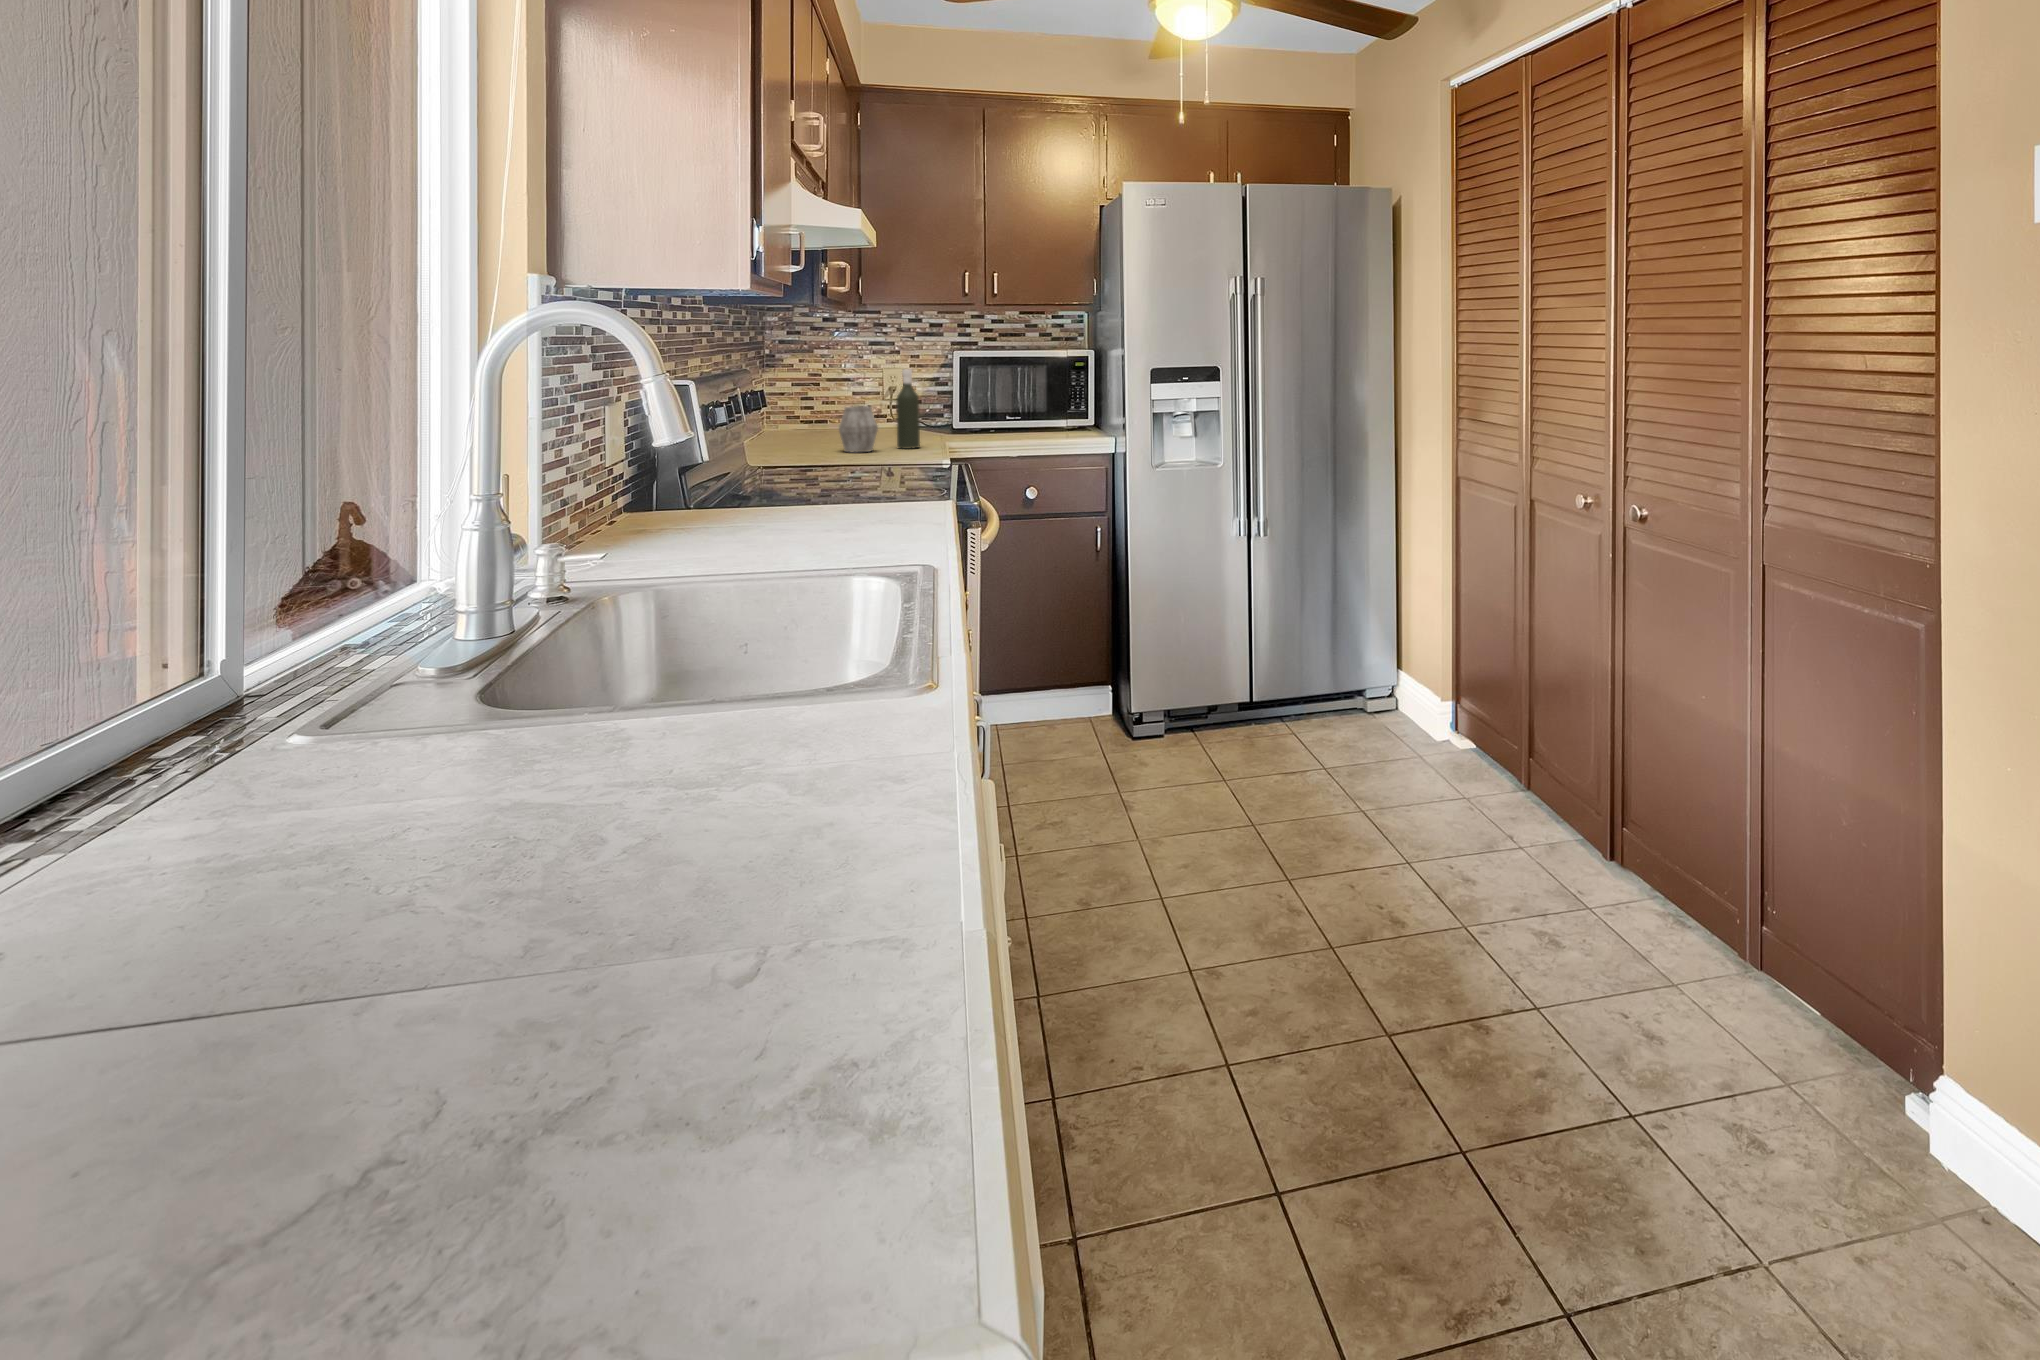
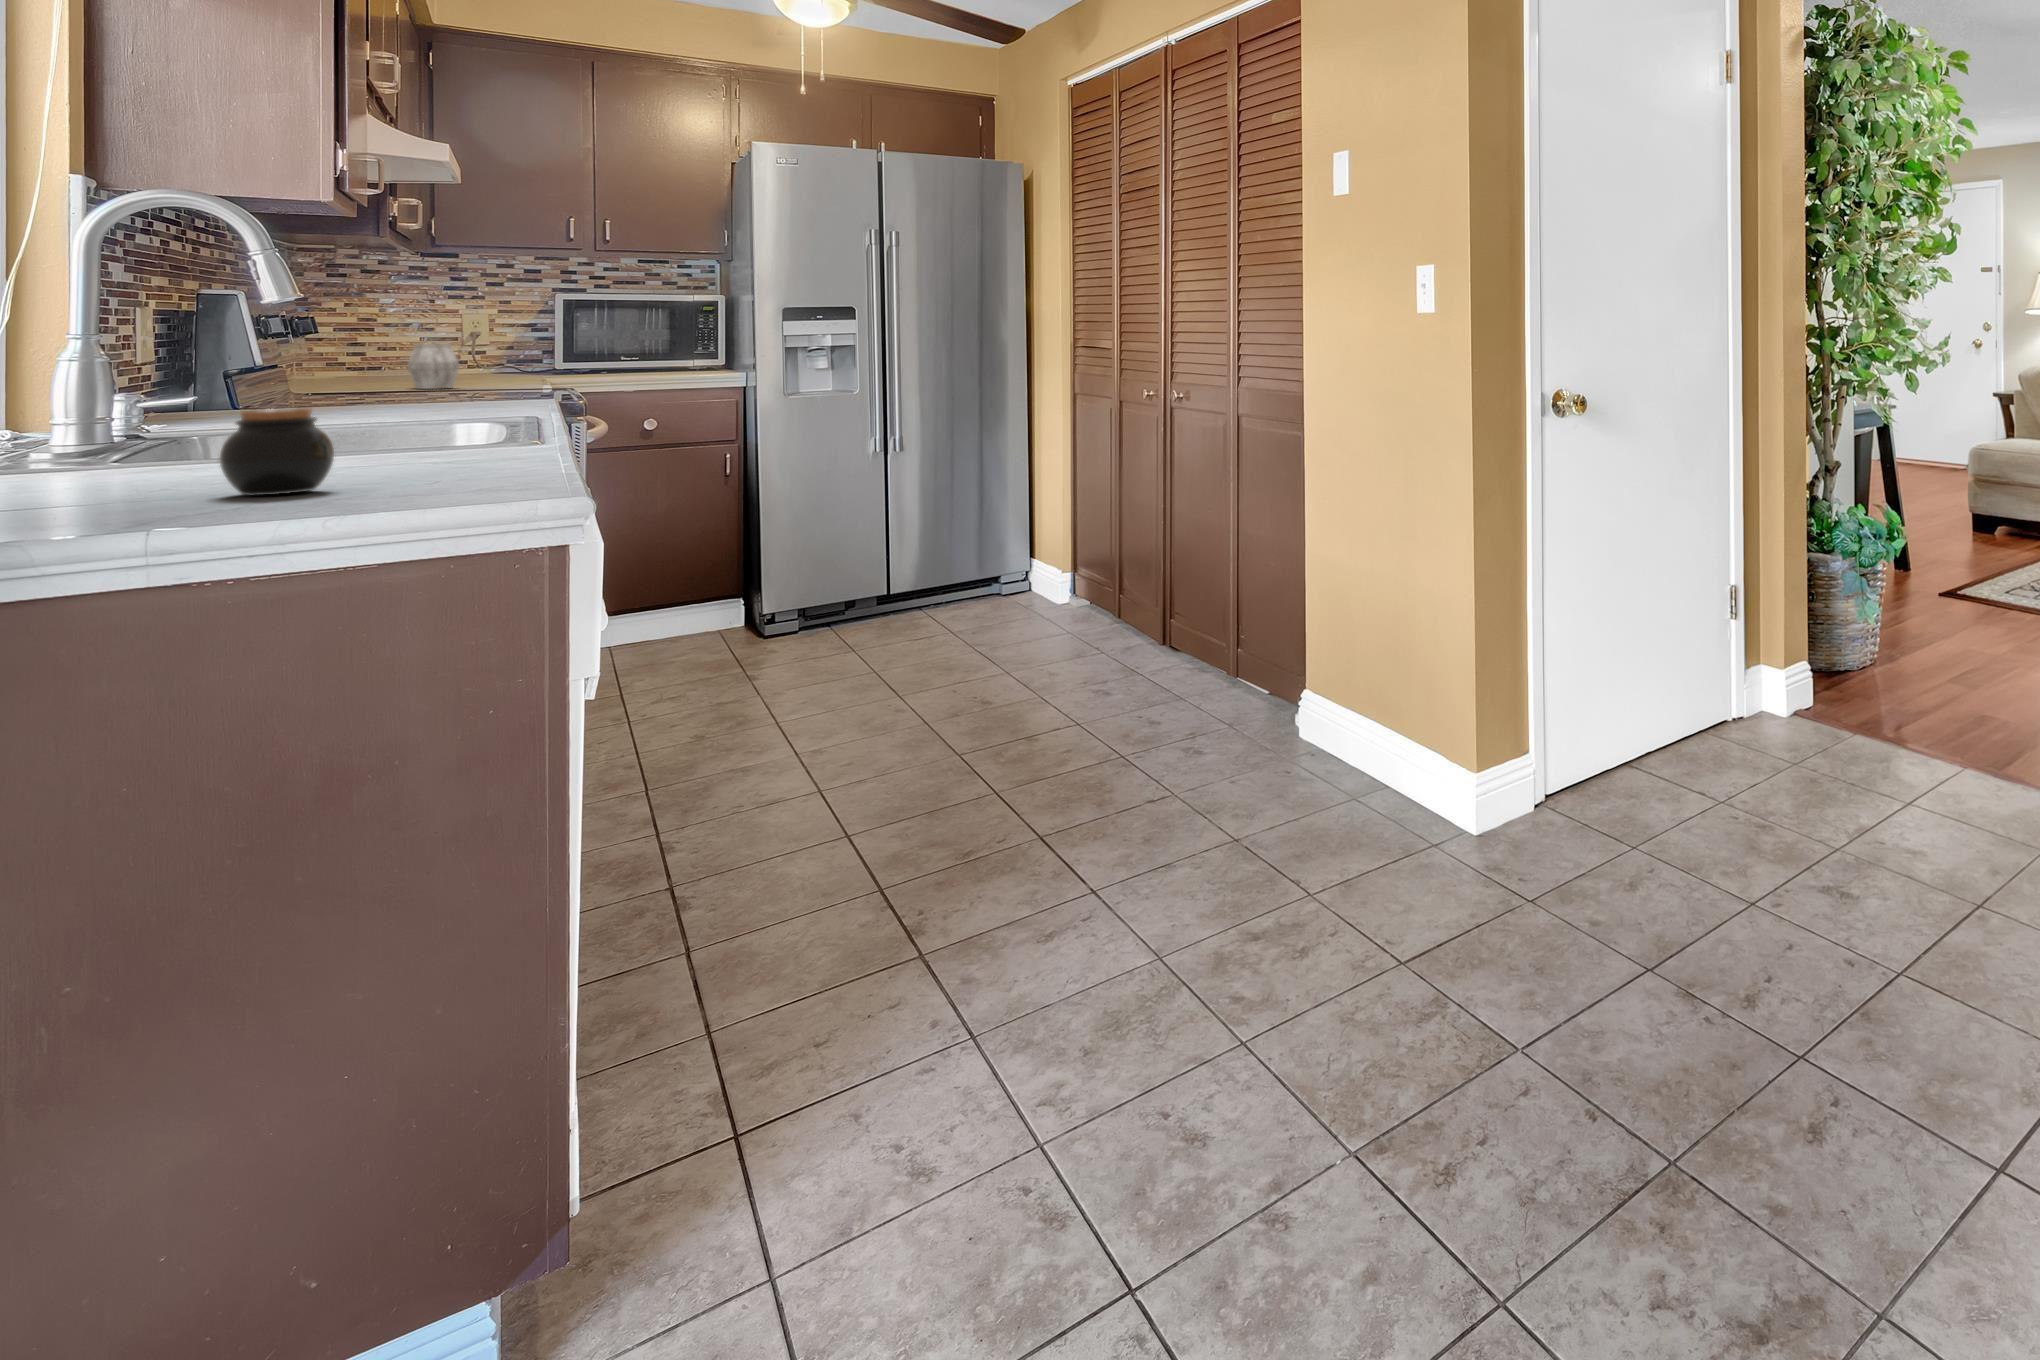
bottle: present [896,369,920,449] -> none [483,308,514,387]
jar: none [270,879,509,1154] -> present [220,408,334,496]

